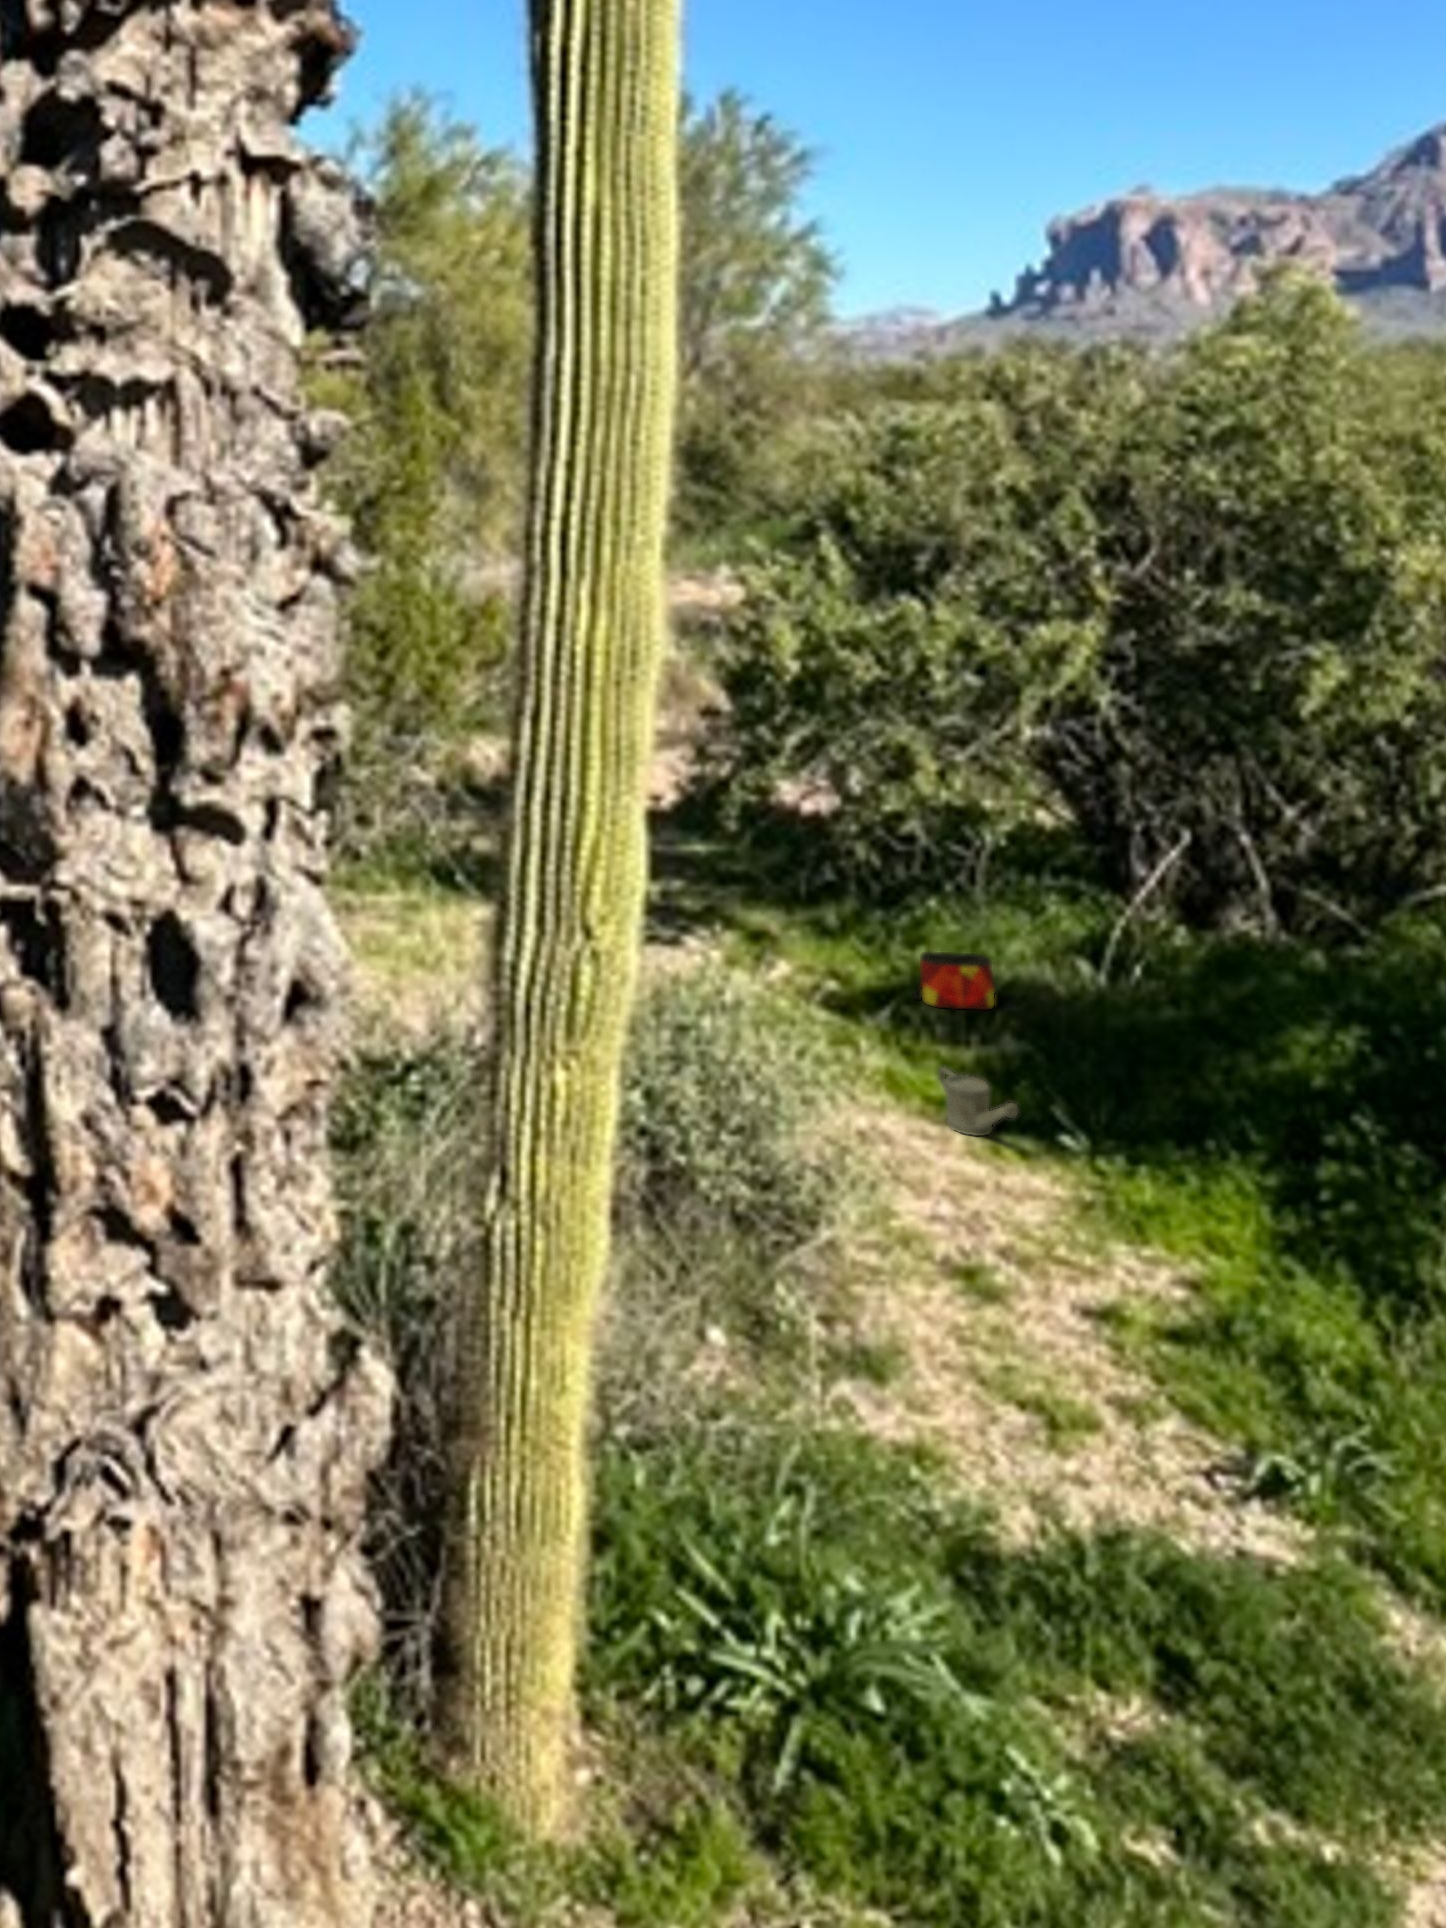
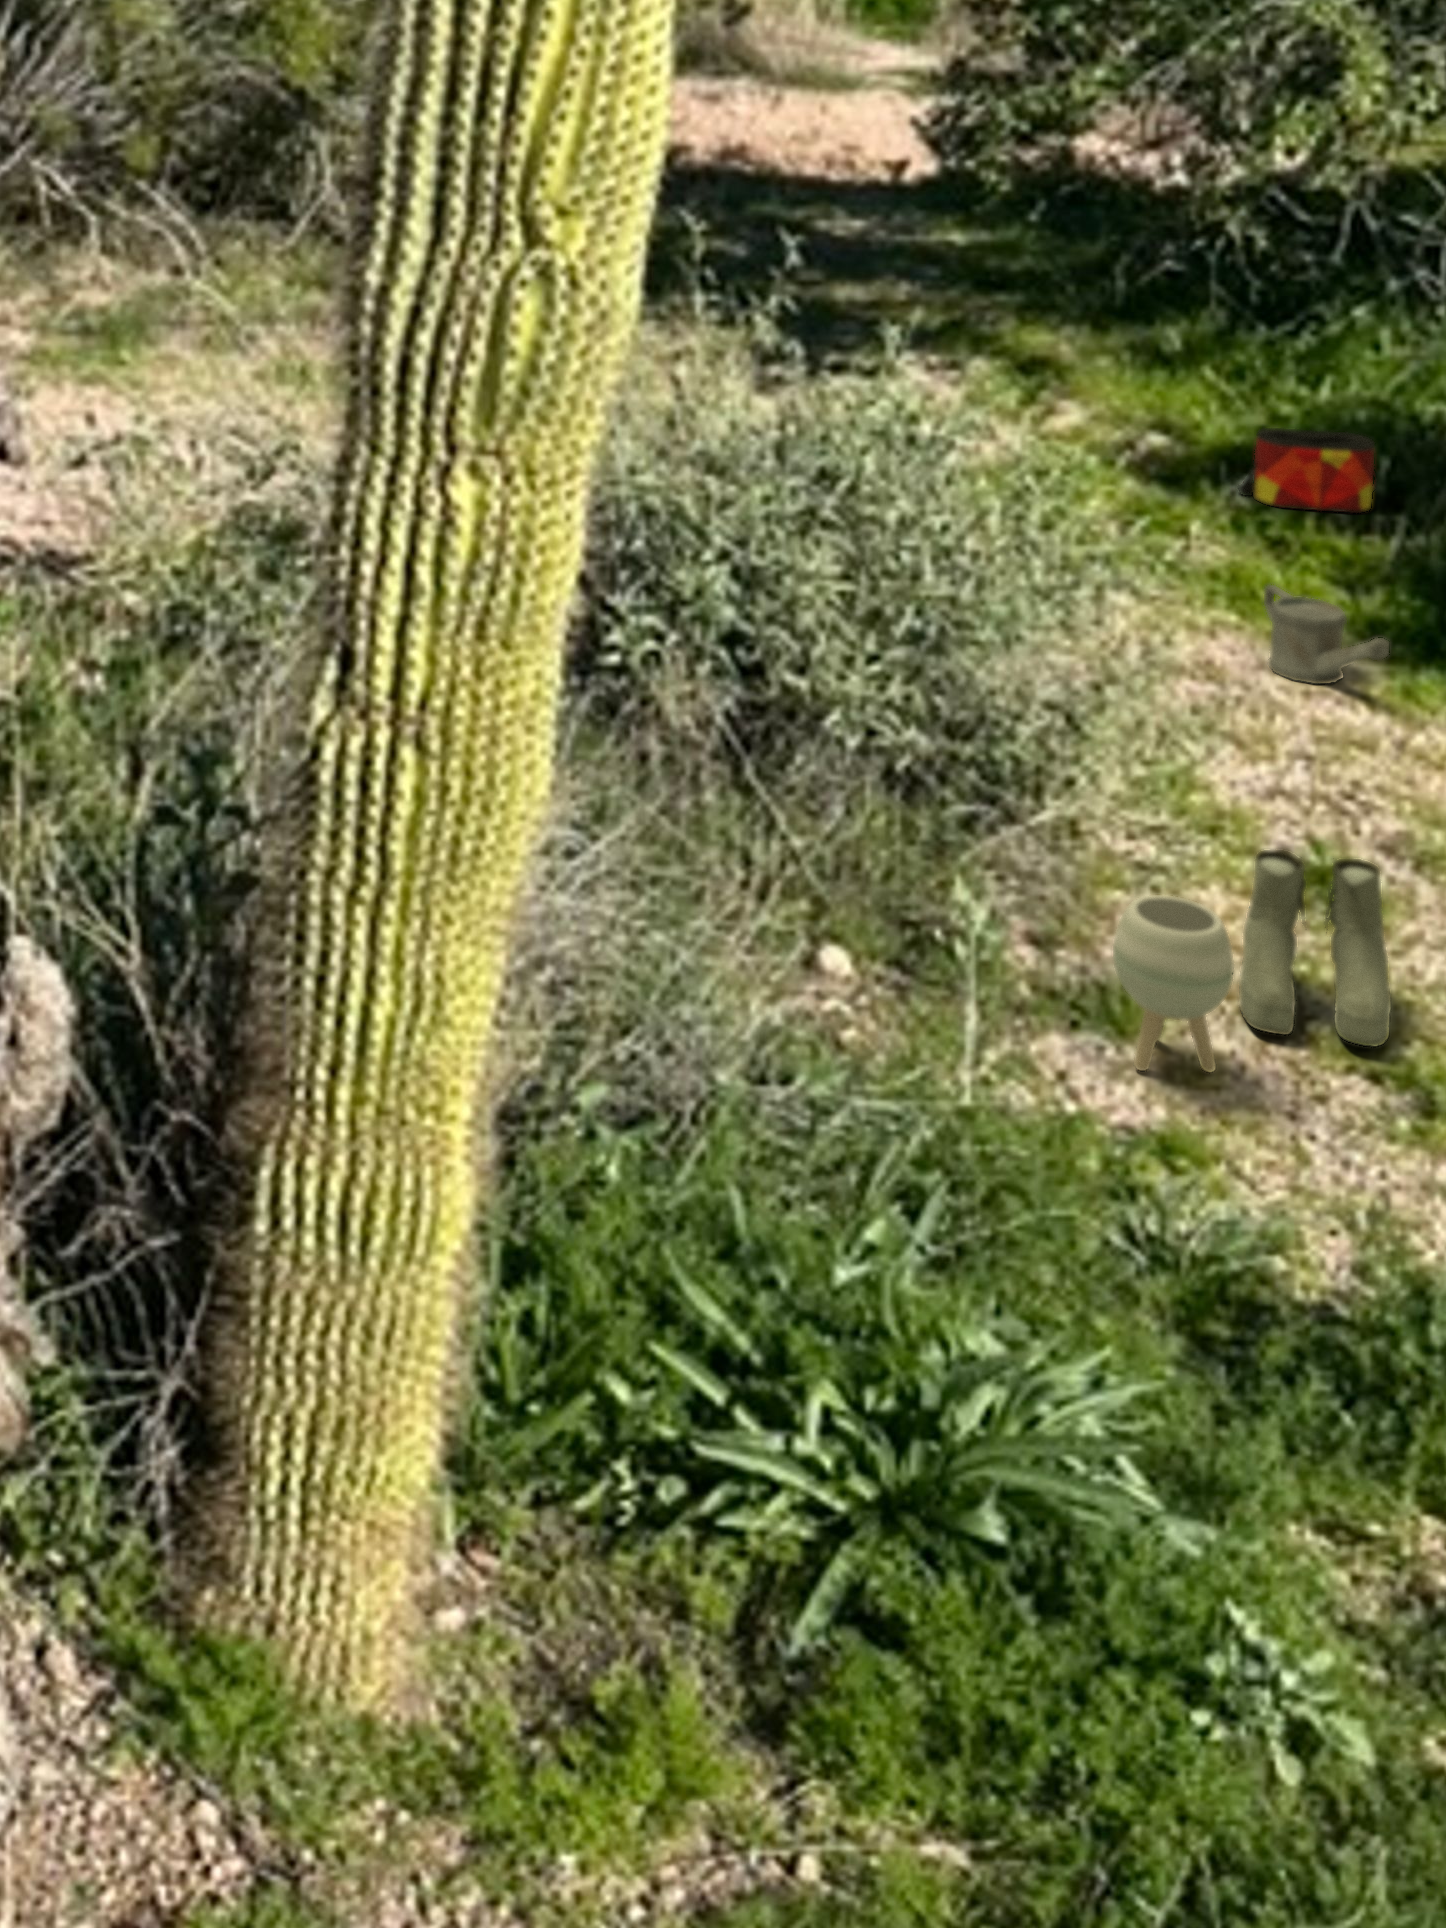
boots: none [958,1254,1049,1387] -> present [1239,850,1391,1047]
planter: none [885,1290,956,1412] -> present [1113,895,1234,1072]

